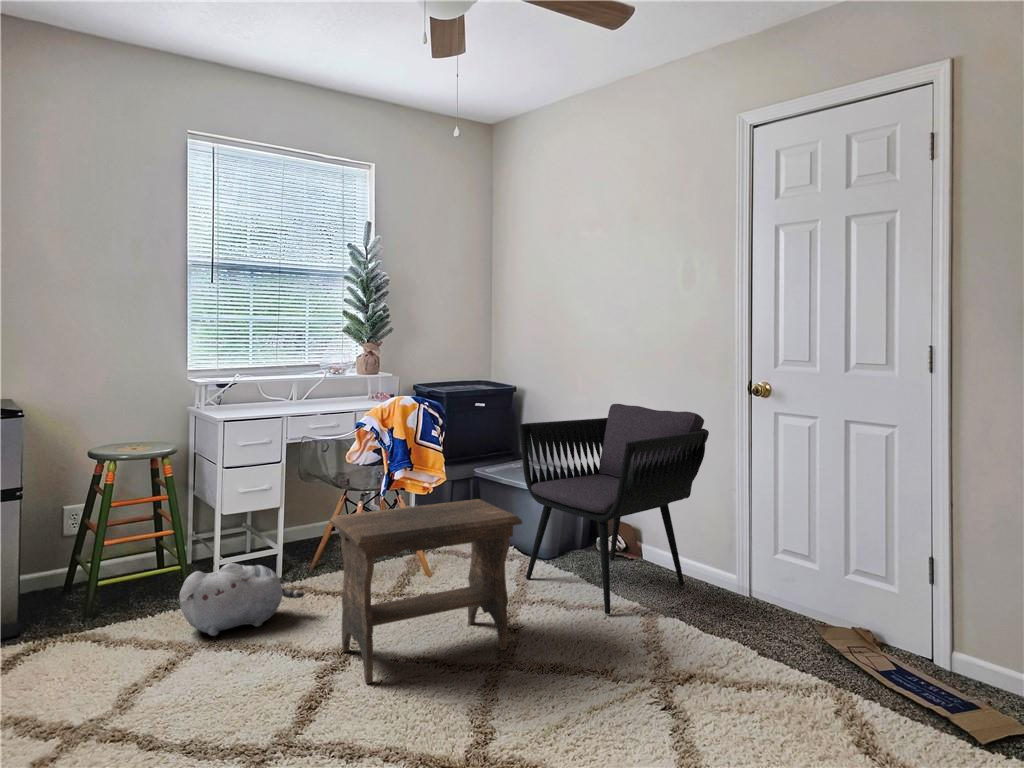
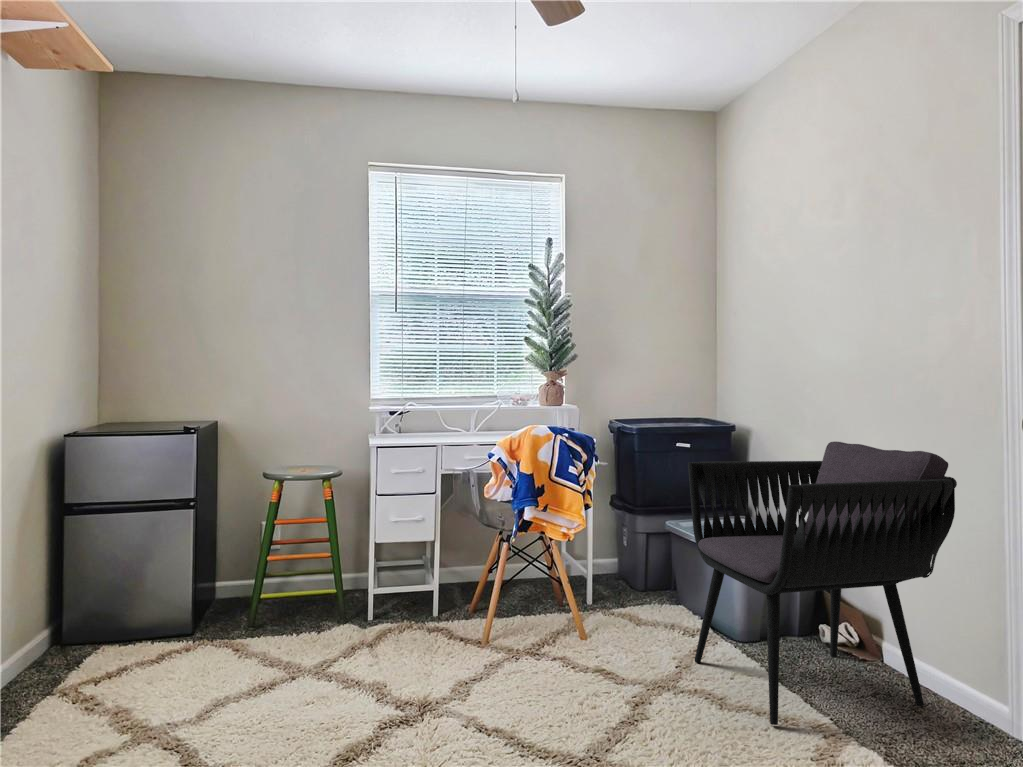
footstool: present [330,499,522,684] -> none [405,547,621,746]
plush toy: present [180,563,304,636] -> none [296,591,418,666]

